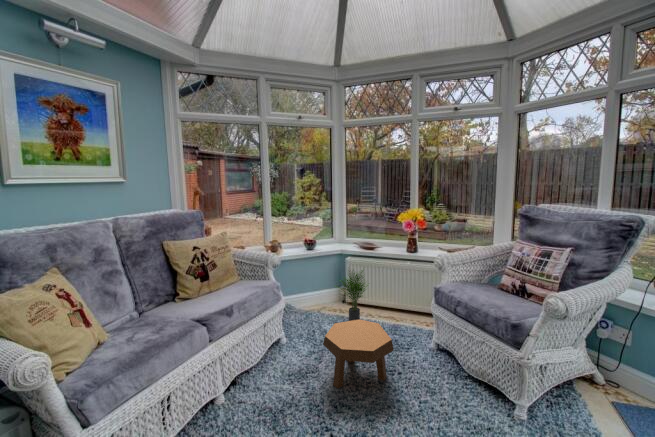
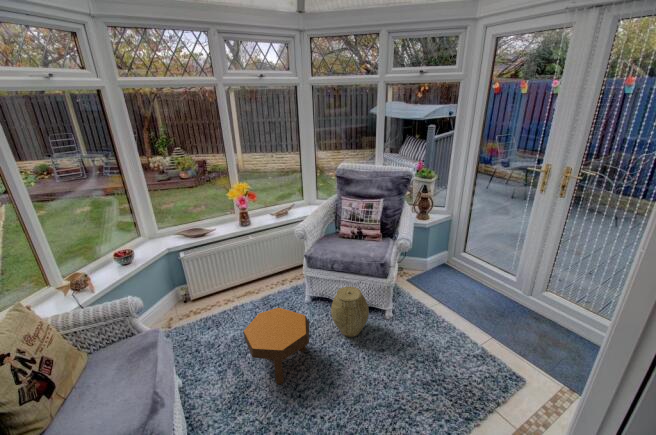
potted plant: present [338,271,368,321] -> none [192,258,235,318]
woven basket: none [425,335,478,405] -> present [331,287,369,337]

